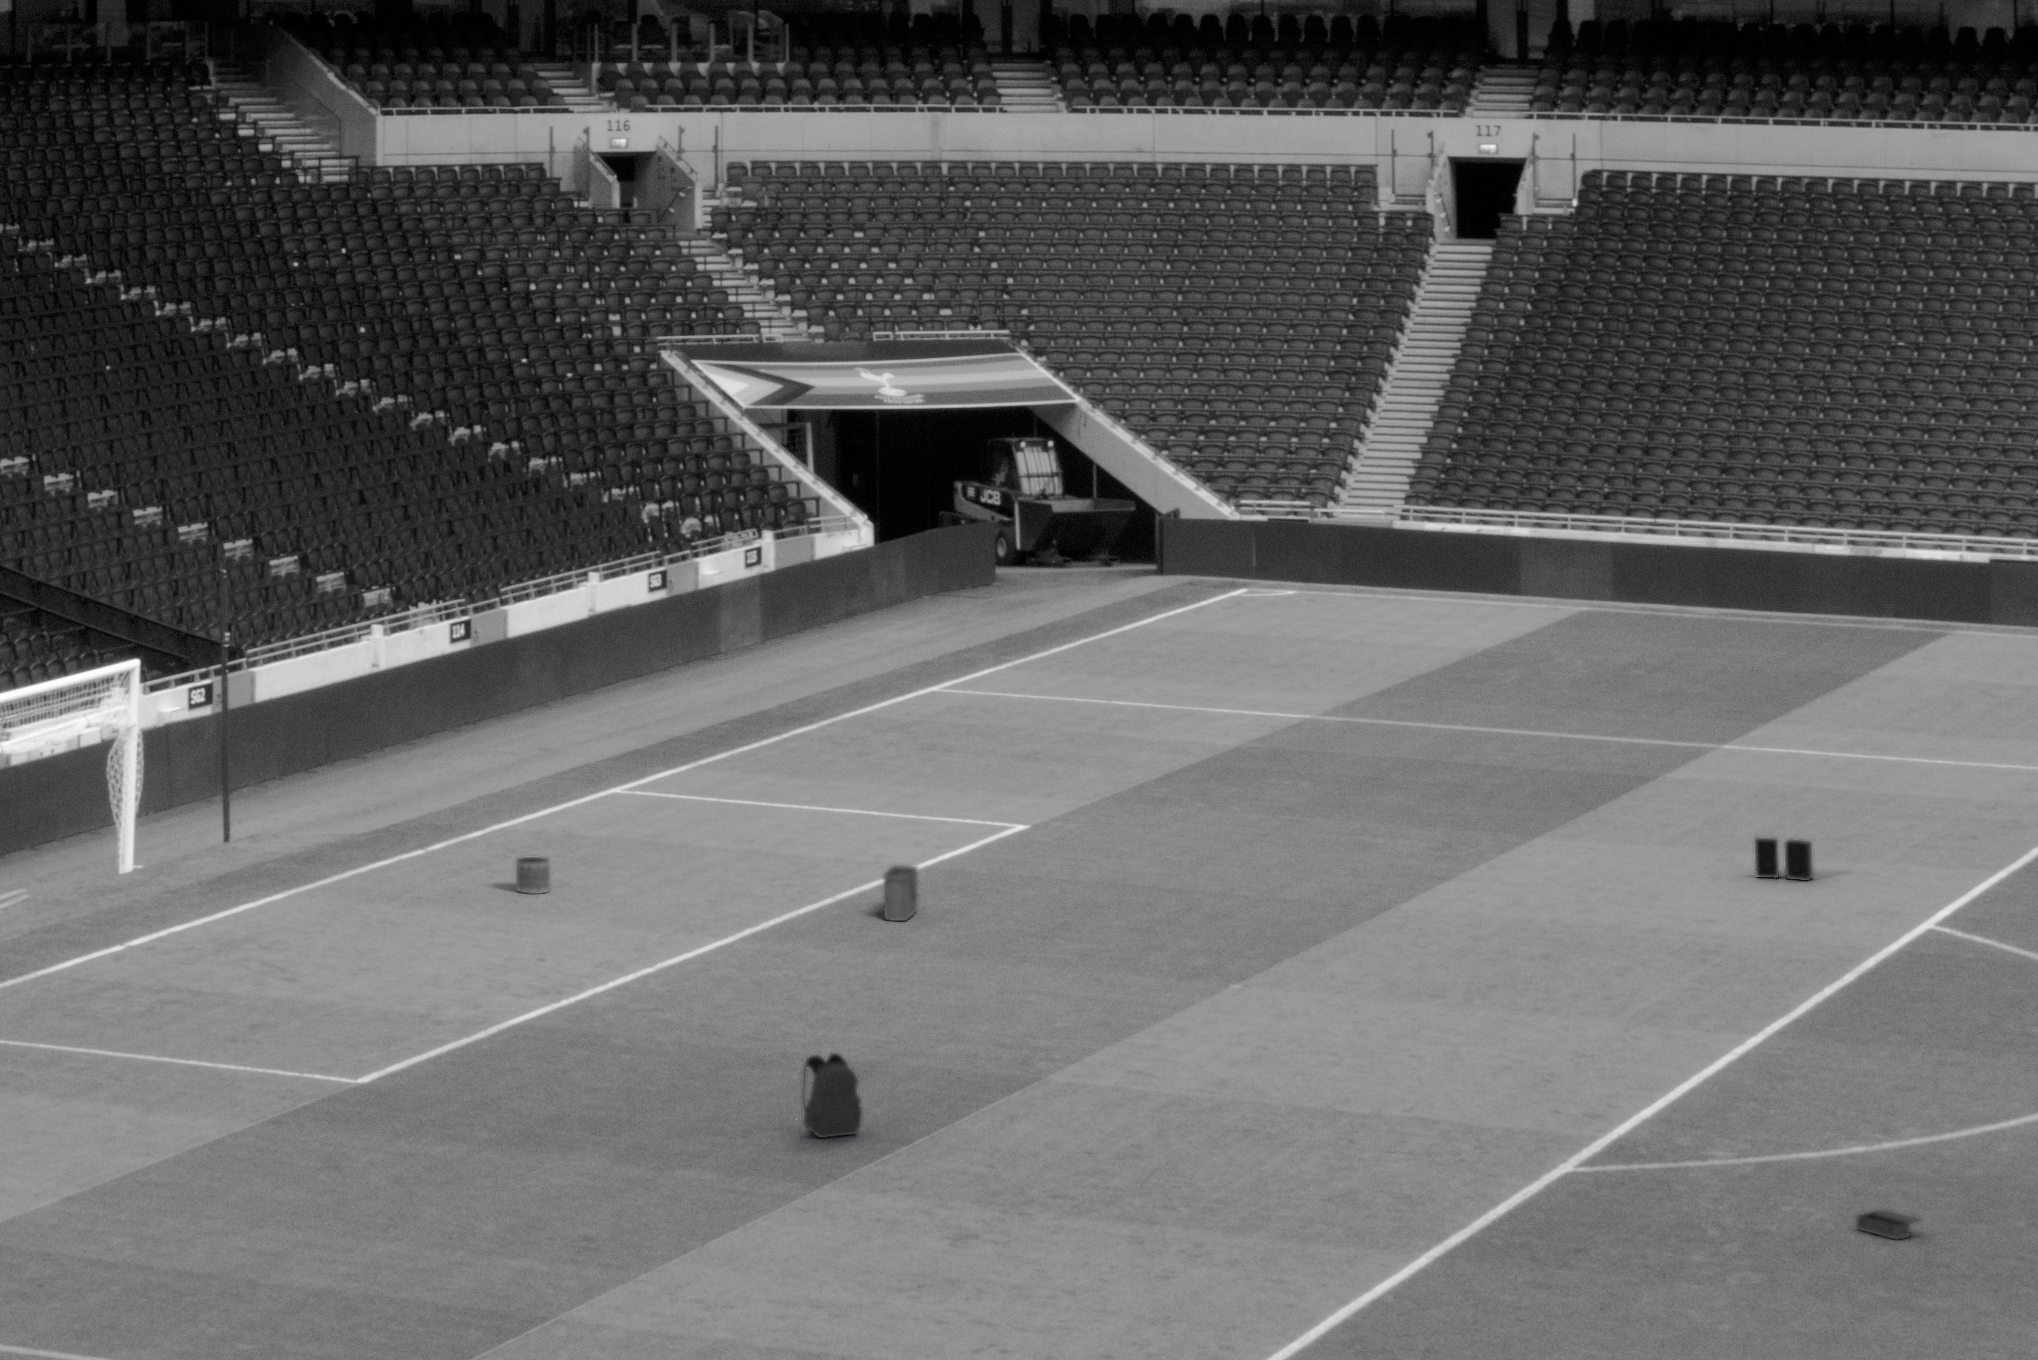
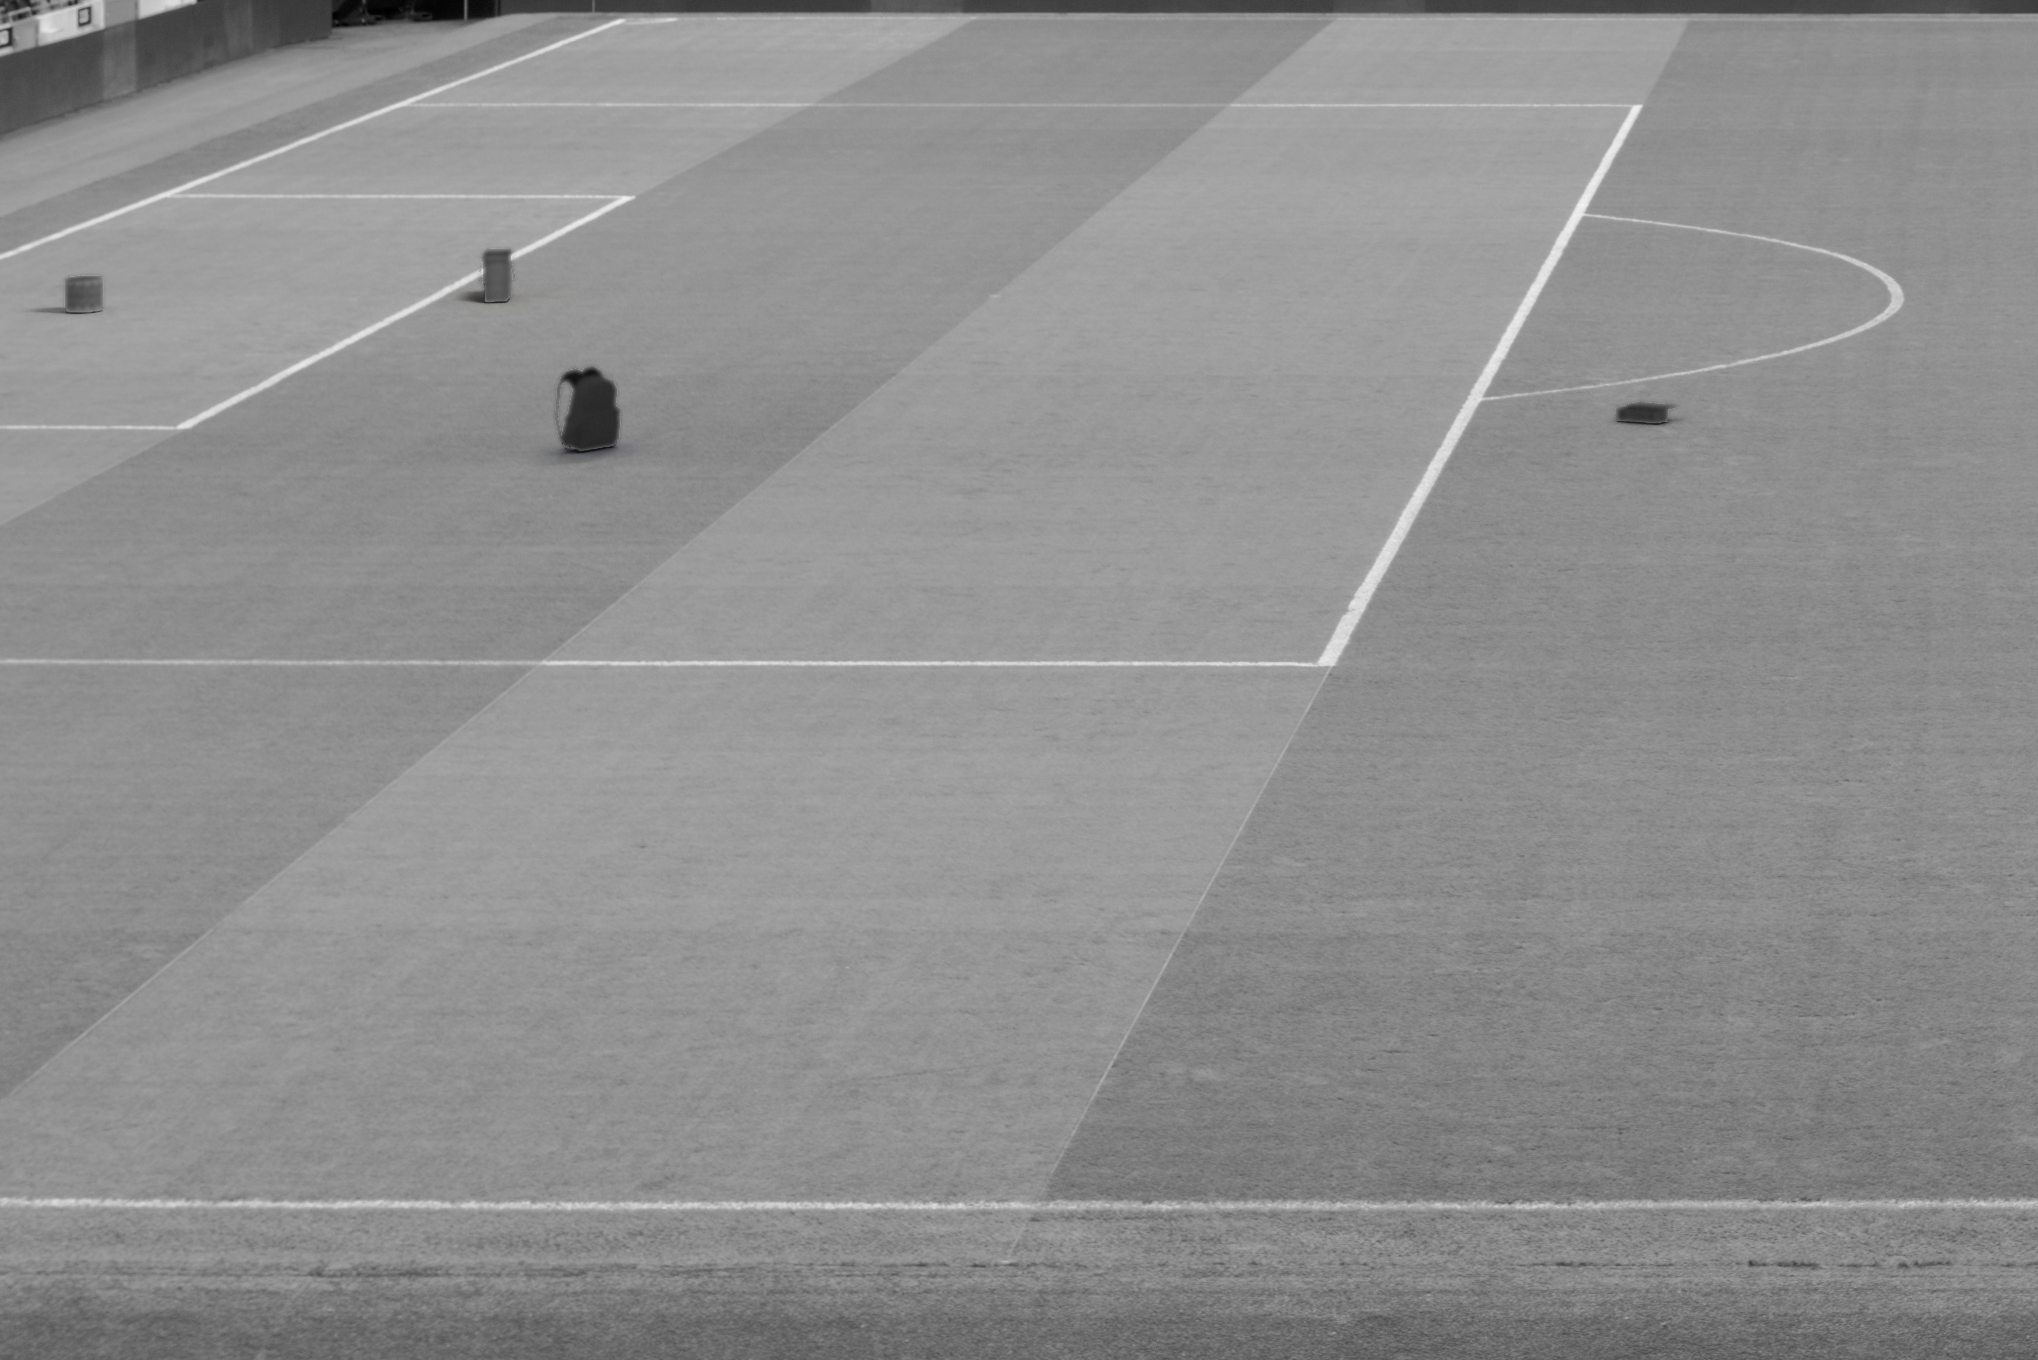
speaker: present [1755,838,1813,881] -> none [1297,174,1352,213]

